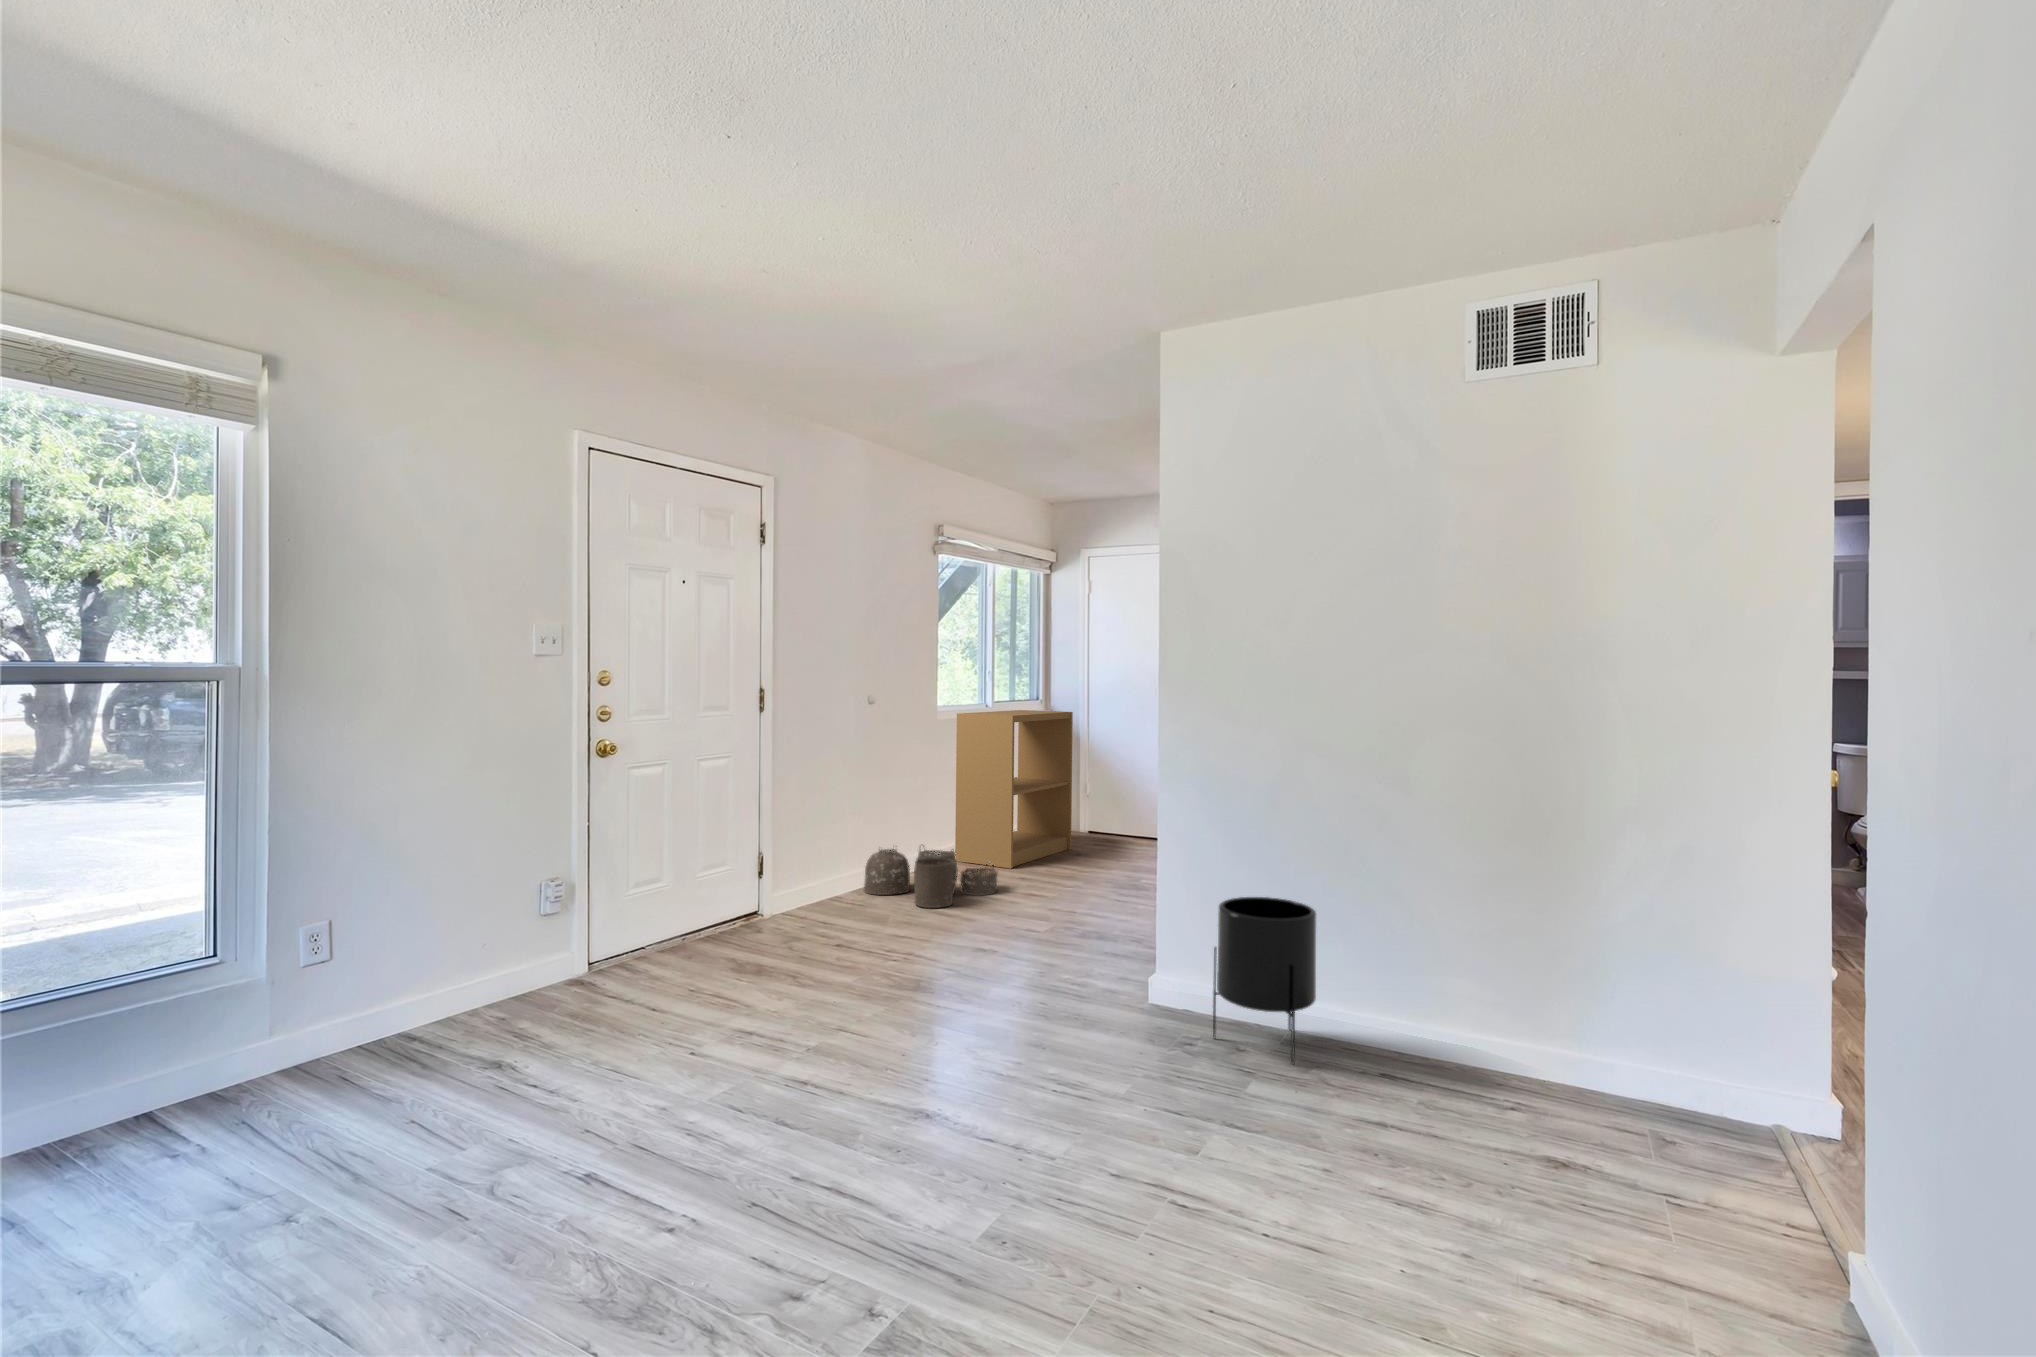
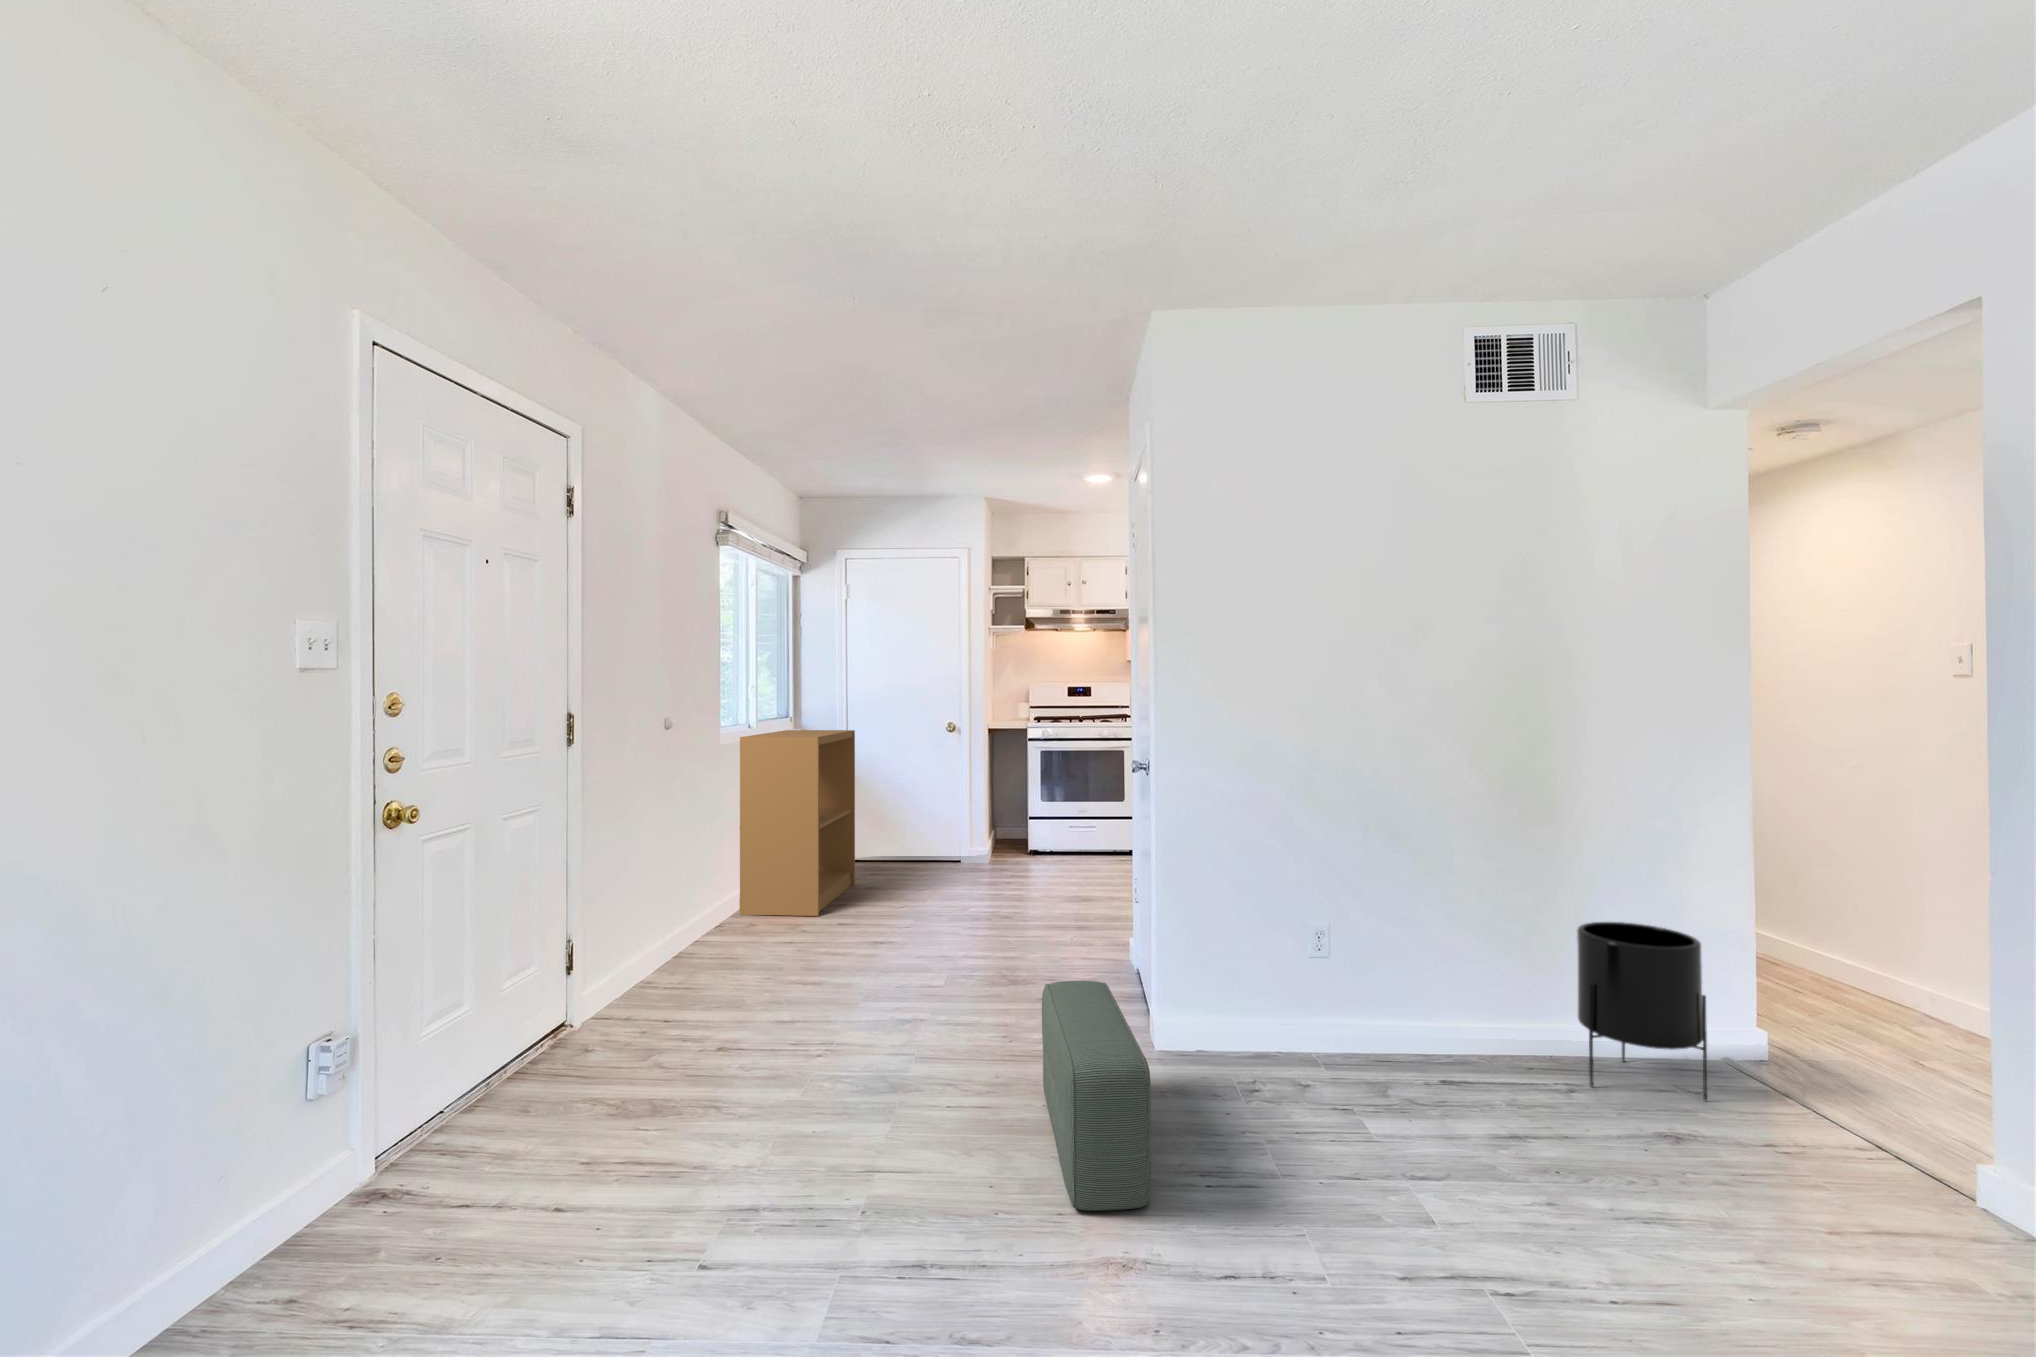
woven basket: present [864,846,997,908] -> none [667,901,837,980]
planter: present [1213,897,1316,1064] -> present [1577,922,1707,1101]
pouf: none [934,921,1067,1089] -> present [1042,981,1151,1210]

